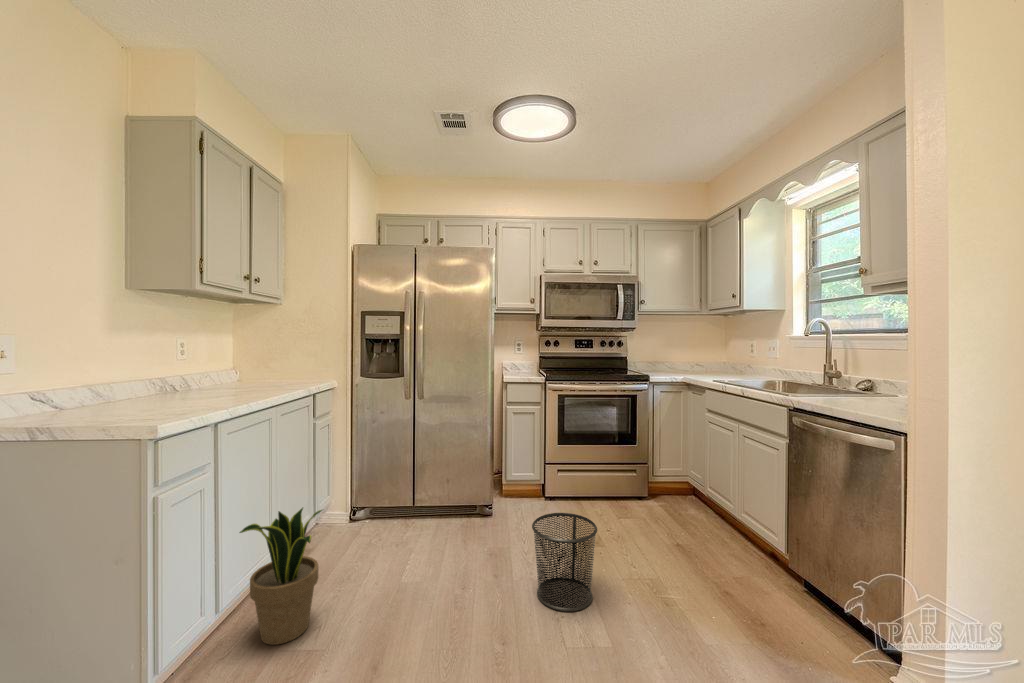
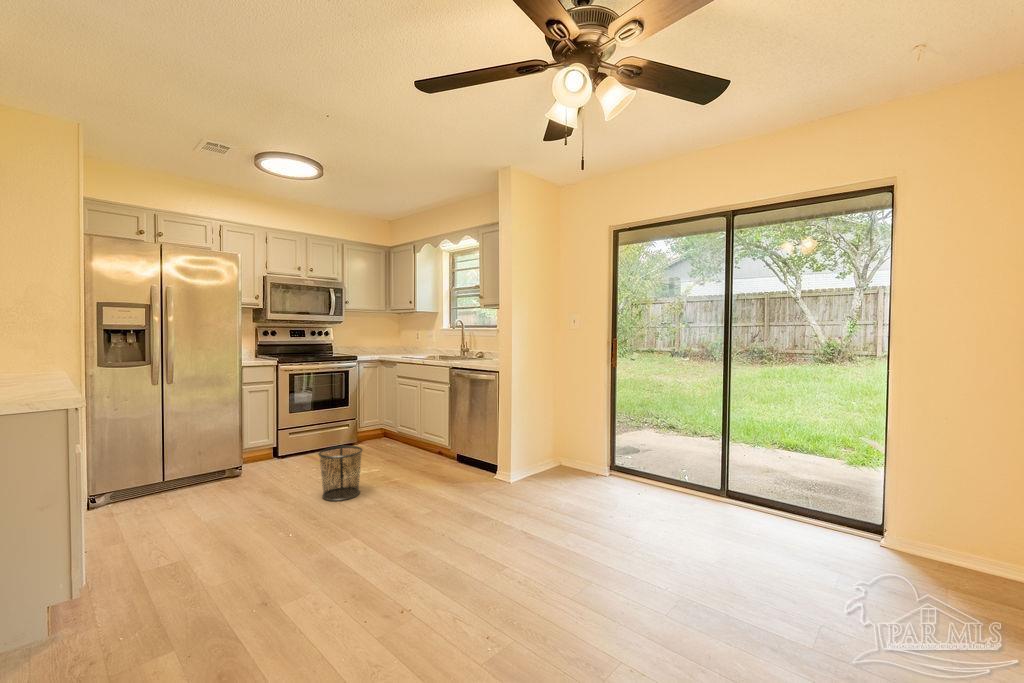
potted plant: present [240,508,322,645] -> none [108,469,178,577]

